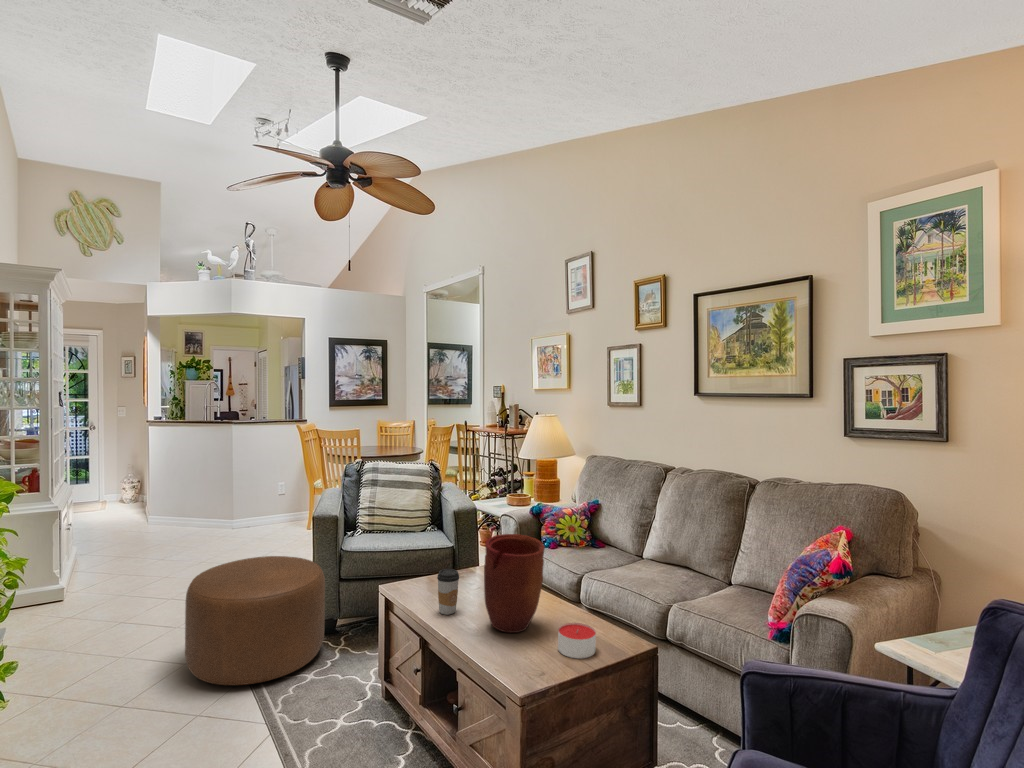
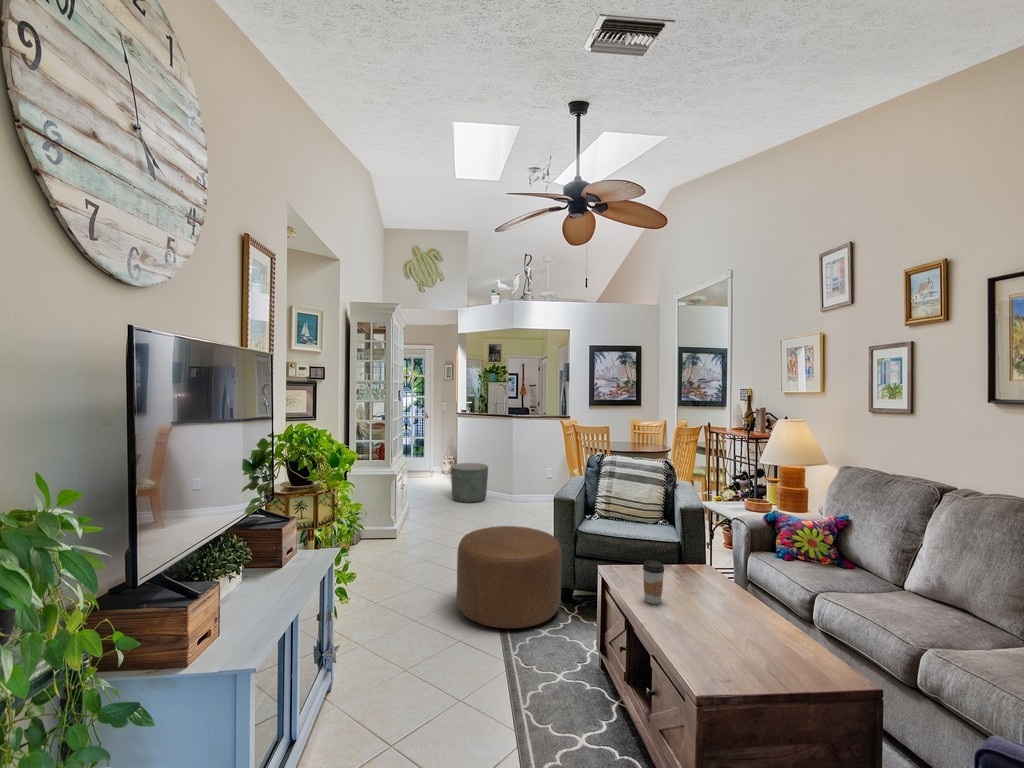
planter: none [140,485,196,537] -> present [451,463,488,503]
vase: present [484,534,545,633] -> none [684,535,749,636]
candle: present [558,623,596,659] -> none [755,638,800,680]

